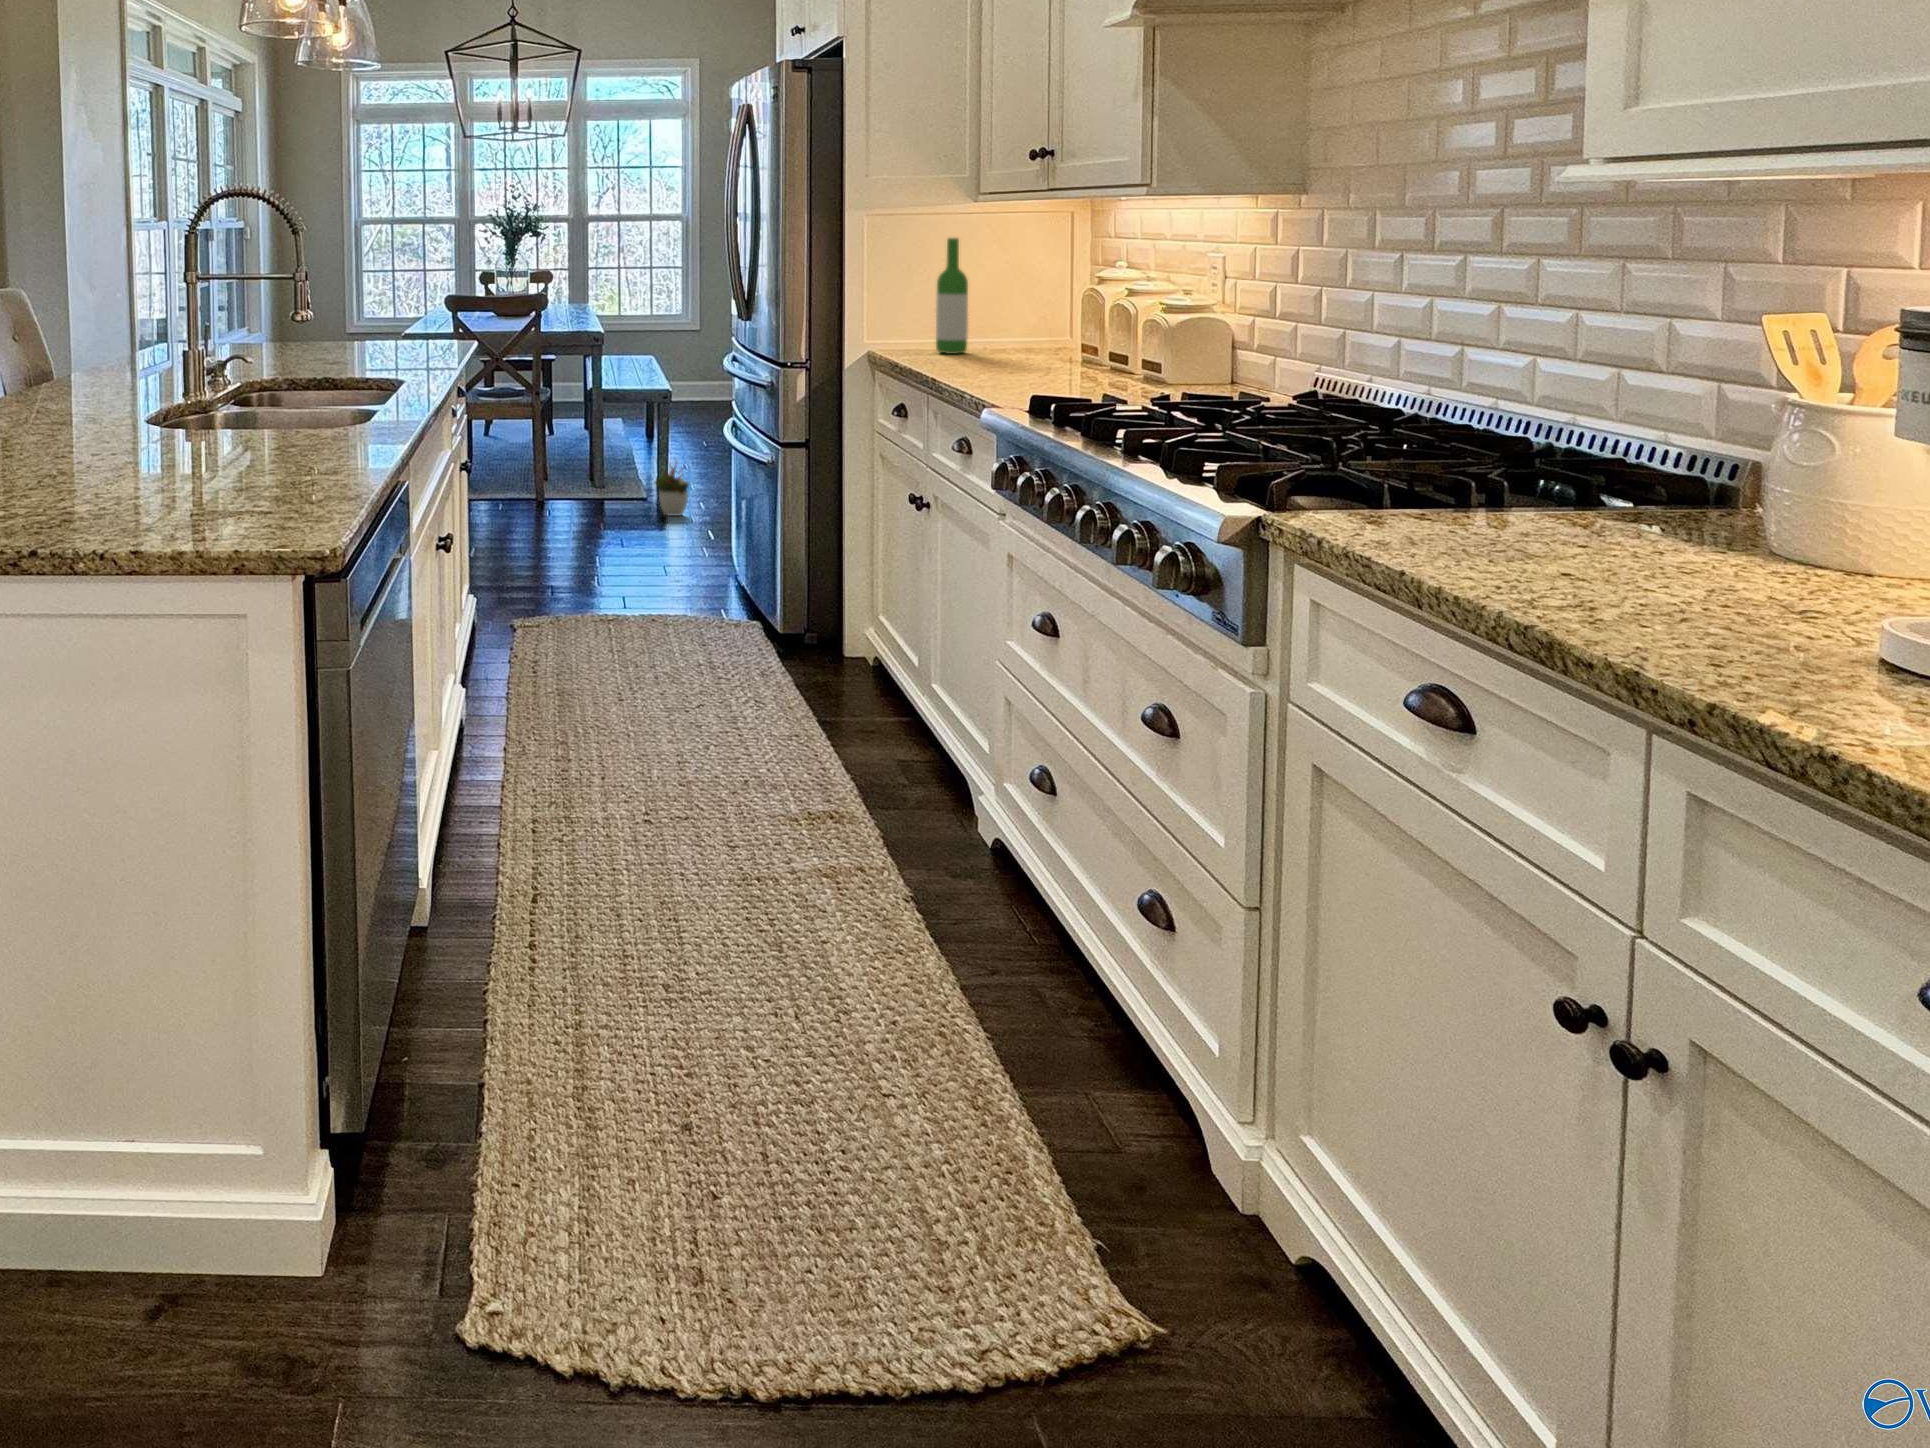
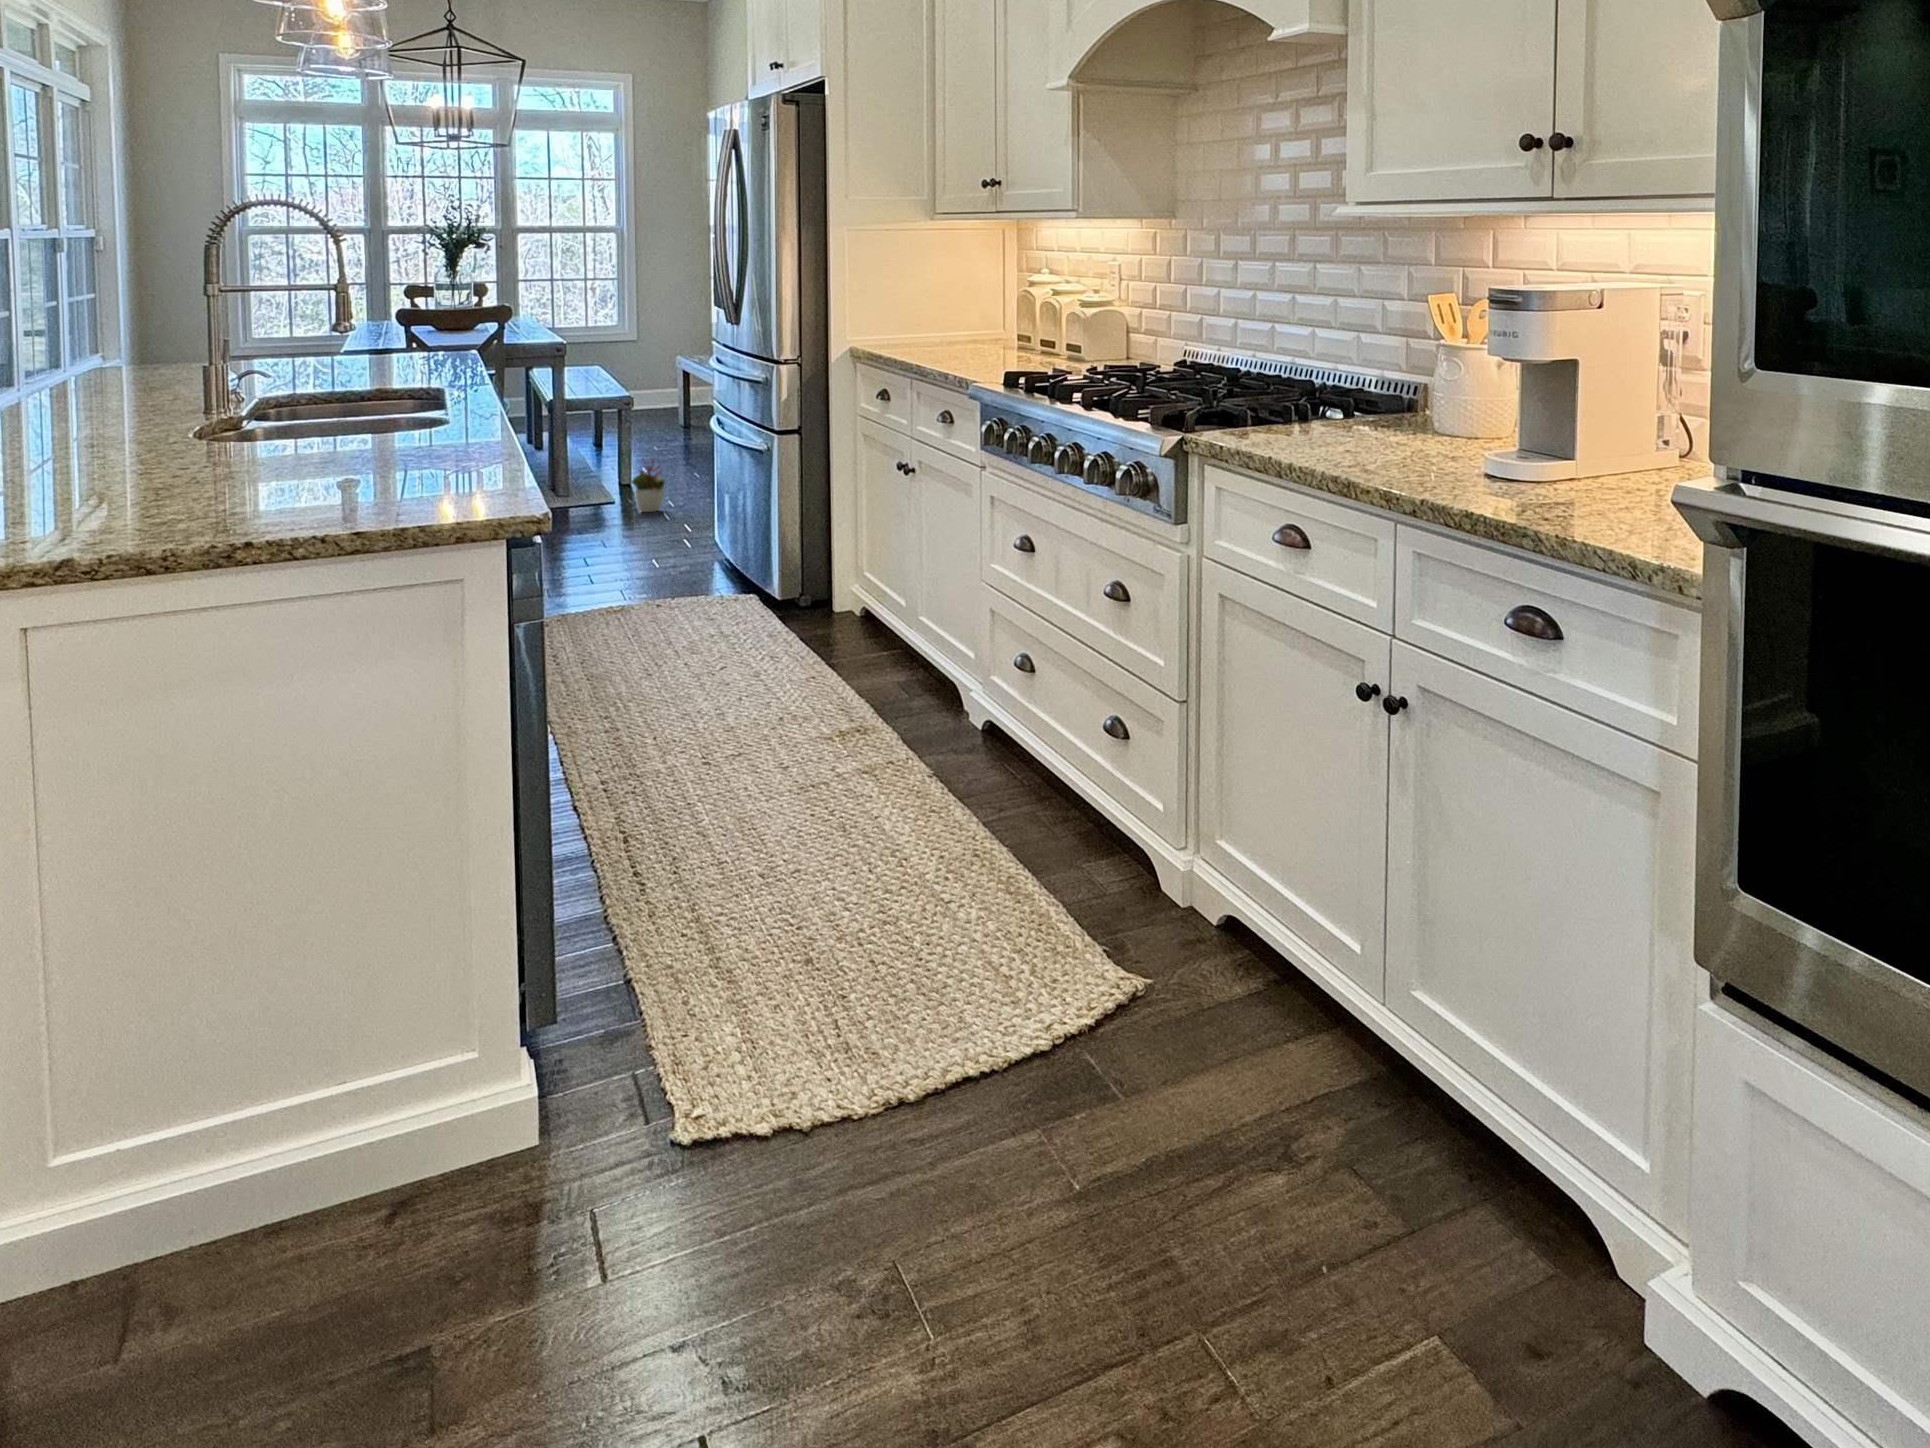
wine bottle: present [936,238,968,354] -> none [911,250,935,345]

